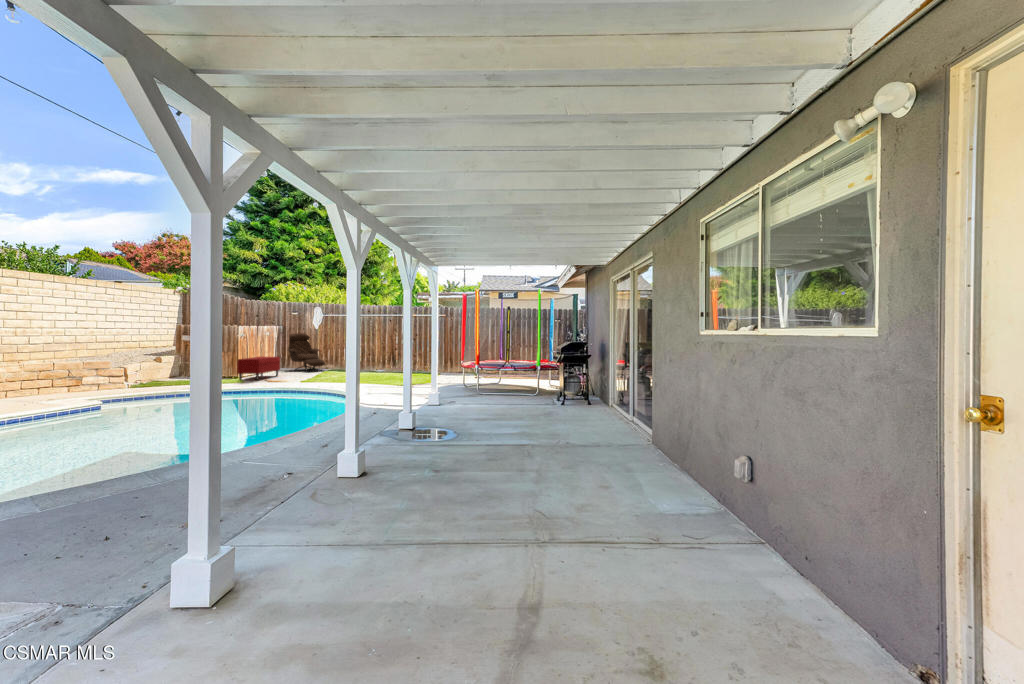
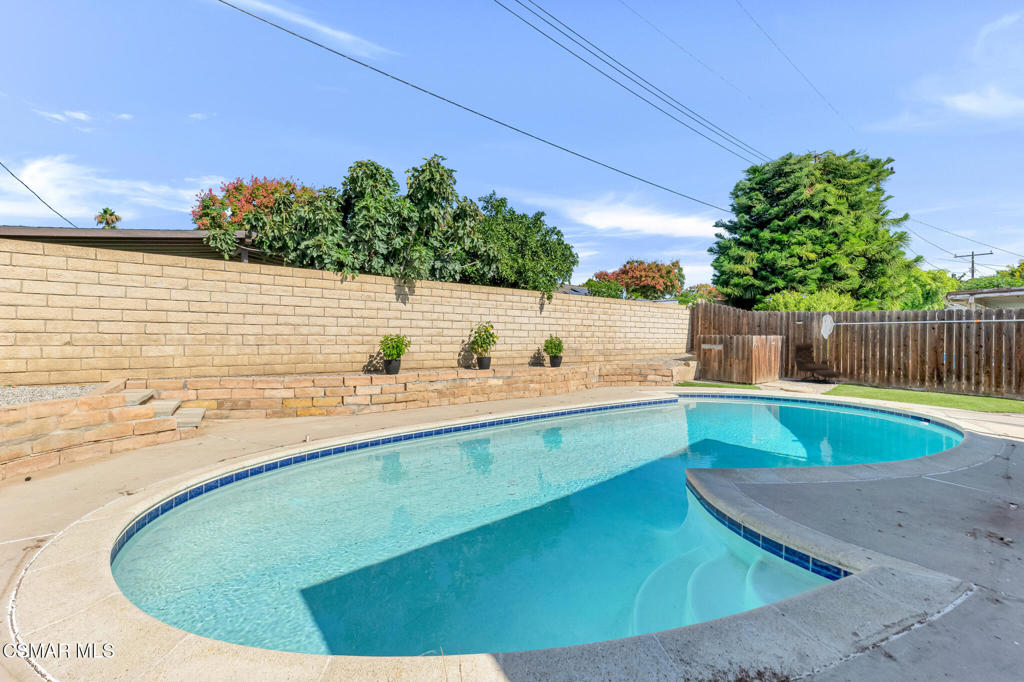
bench: present [237,357,280,380] -> none [751,365,790,389]

